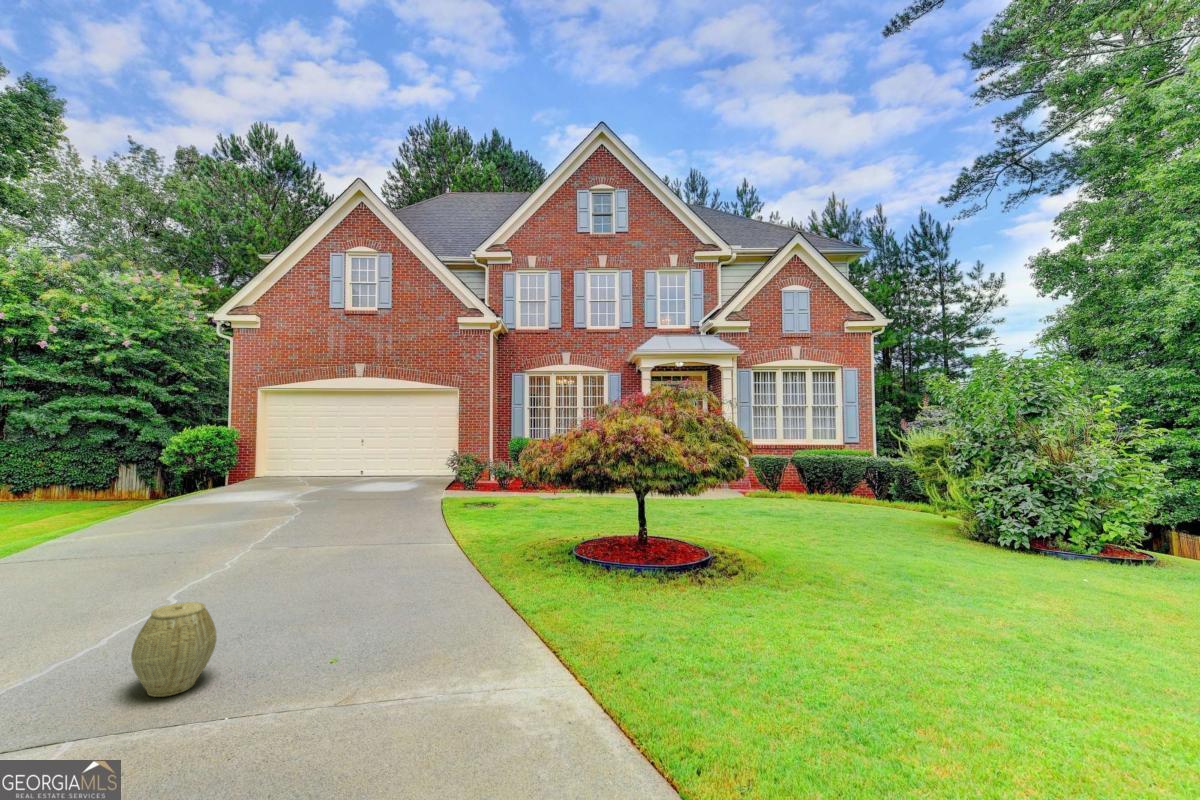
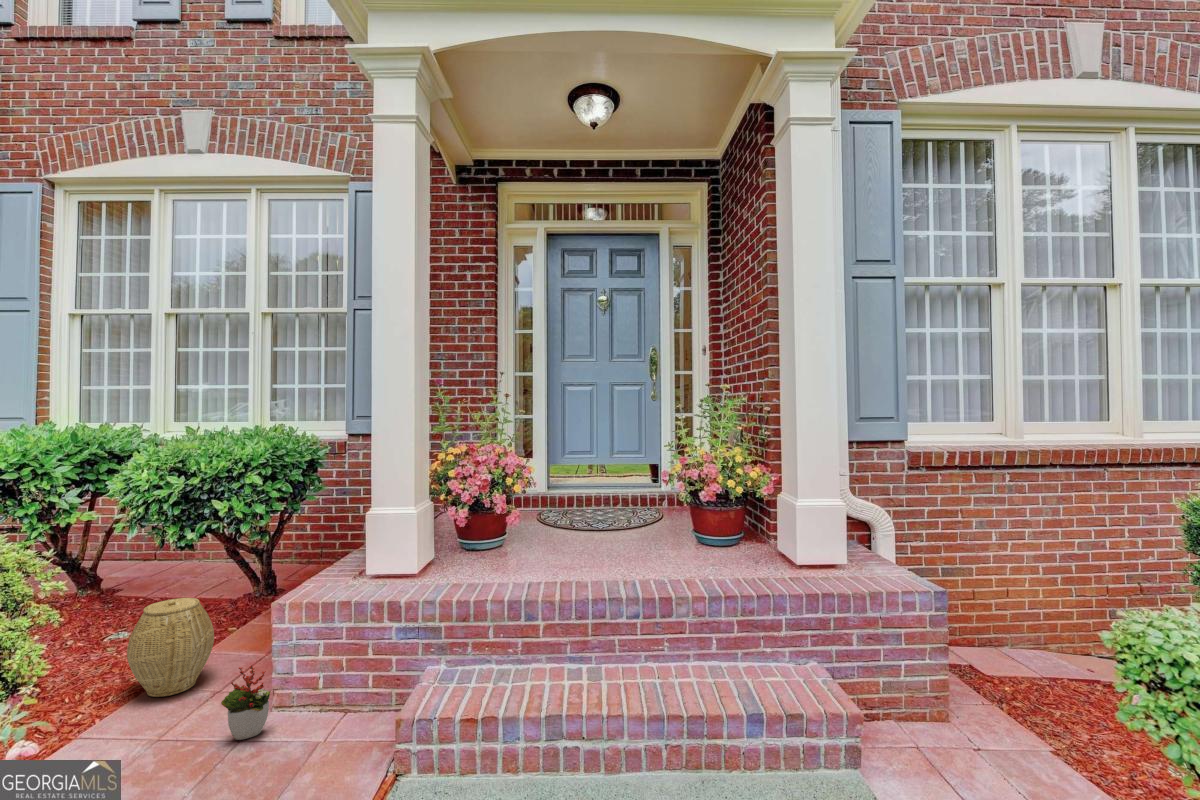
decorative plant: none [223,669,271,741] -> present [221,666,271,740]

